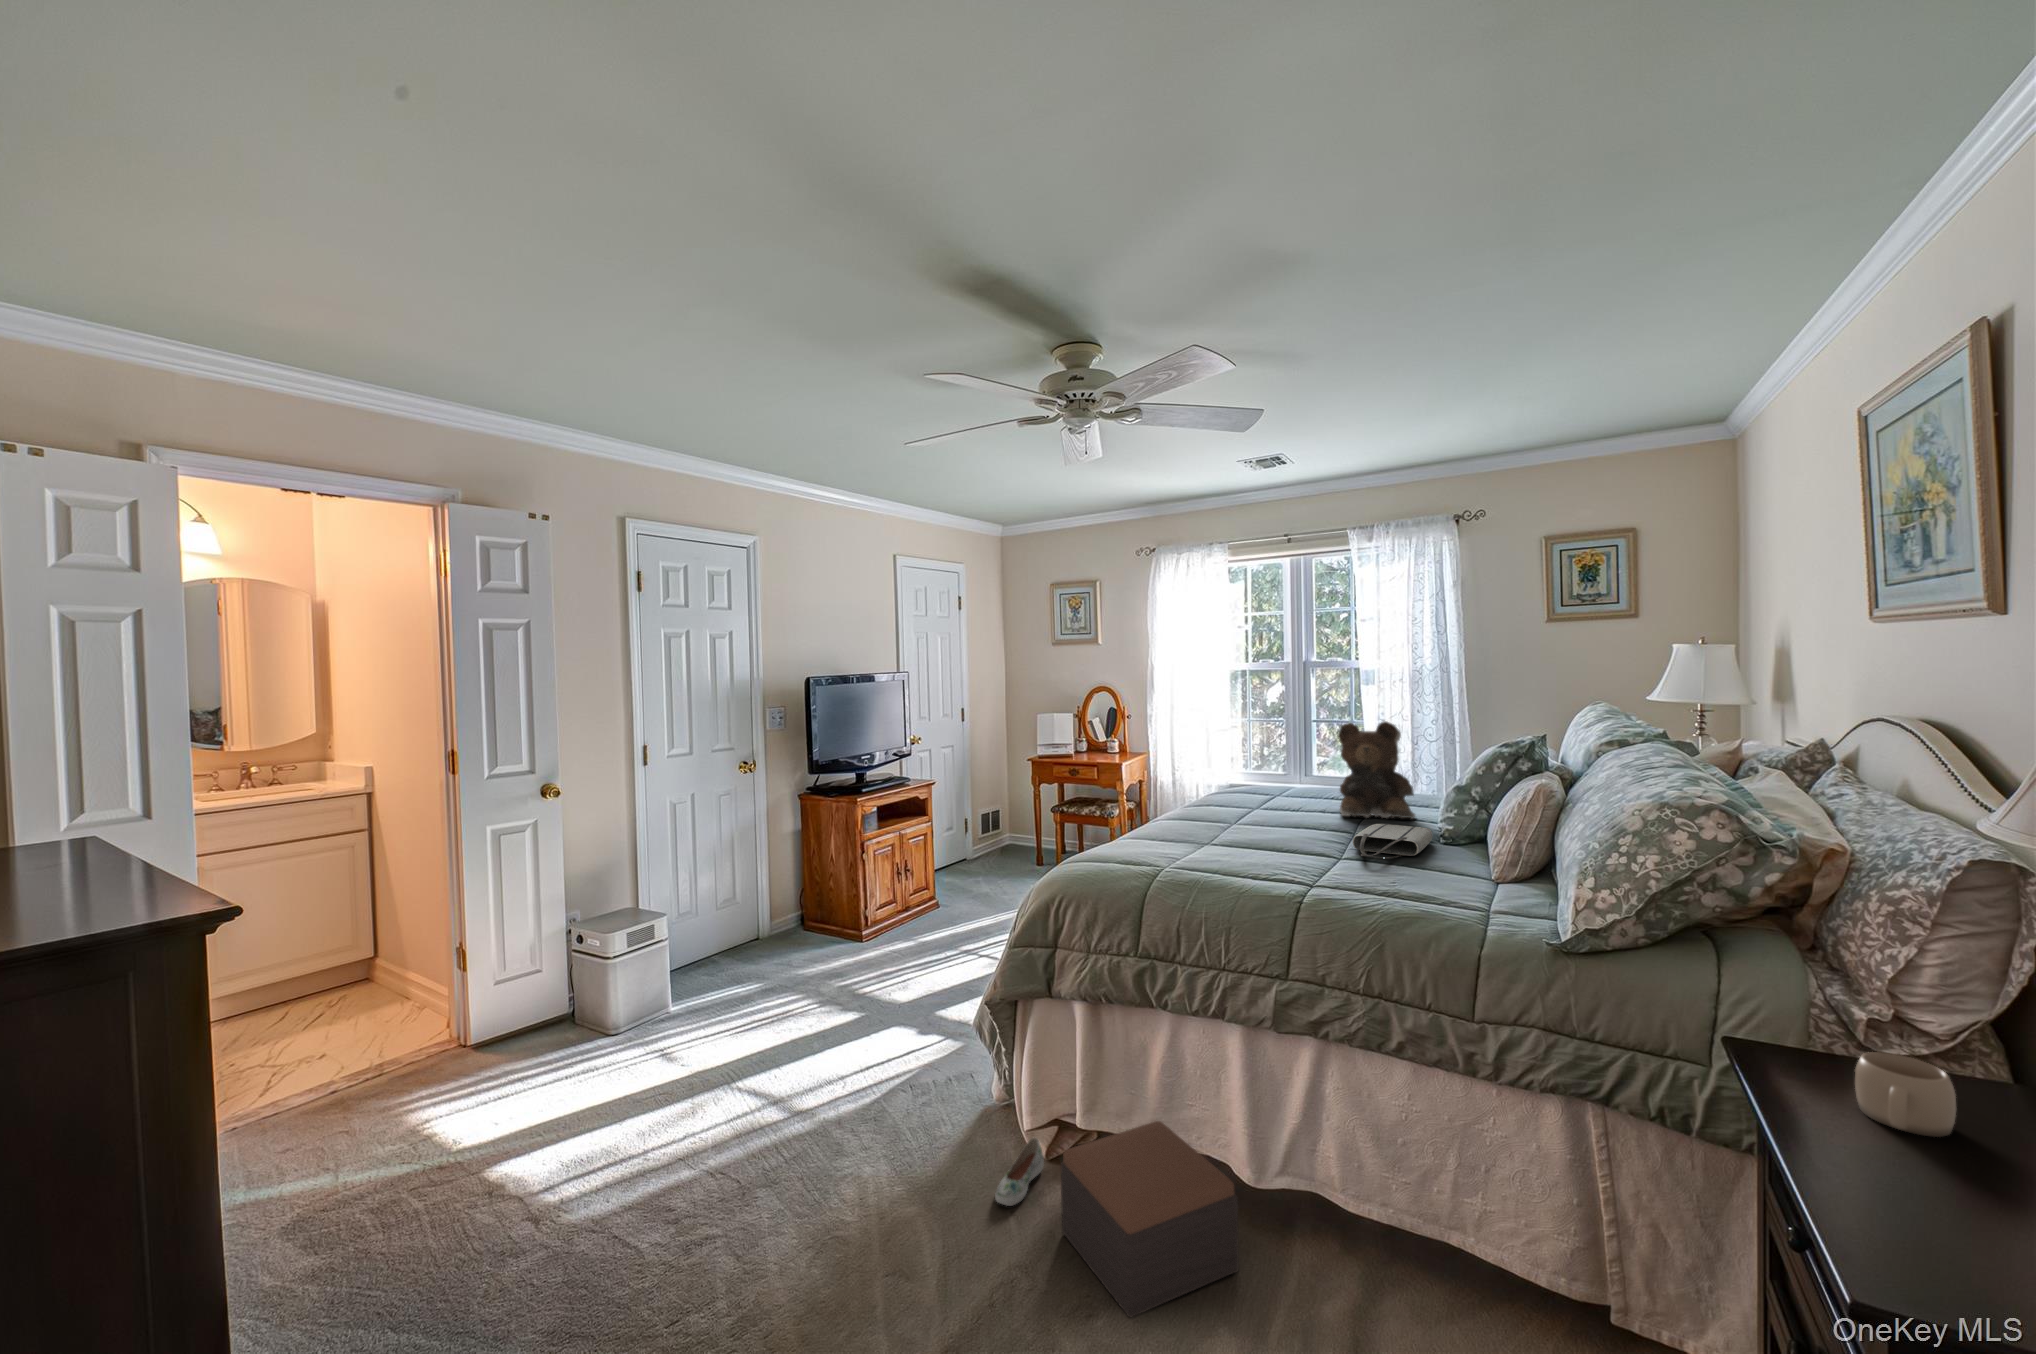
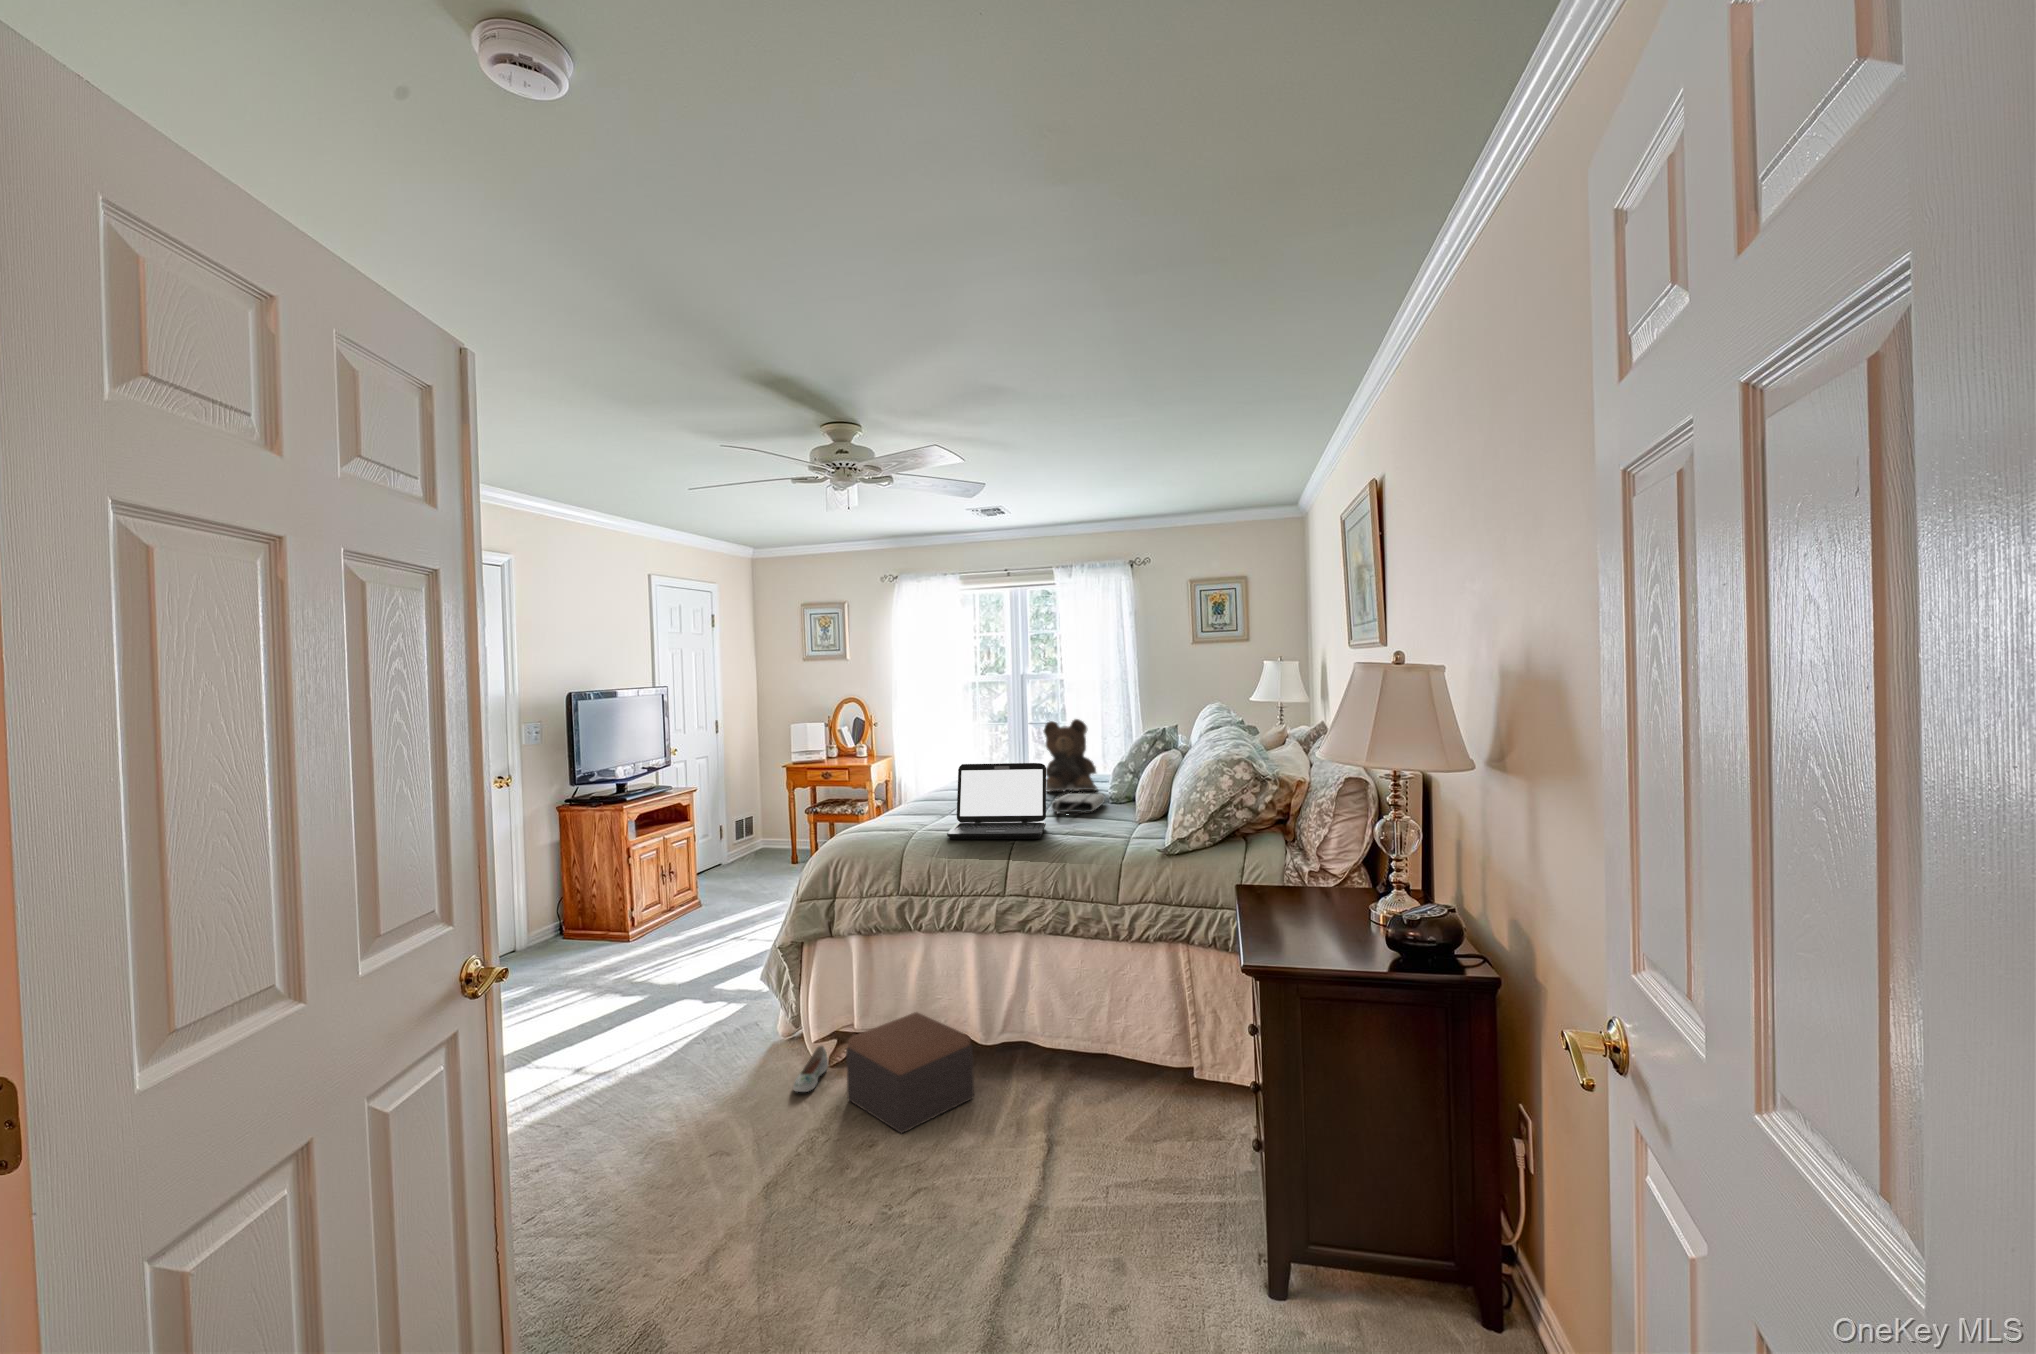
laptop: none [1205,781,1349,898] -> present [947,763,1046,840]
mug: present [1855,1052,1956,1137] -> none [1276,873,1312,908]

